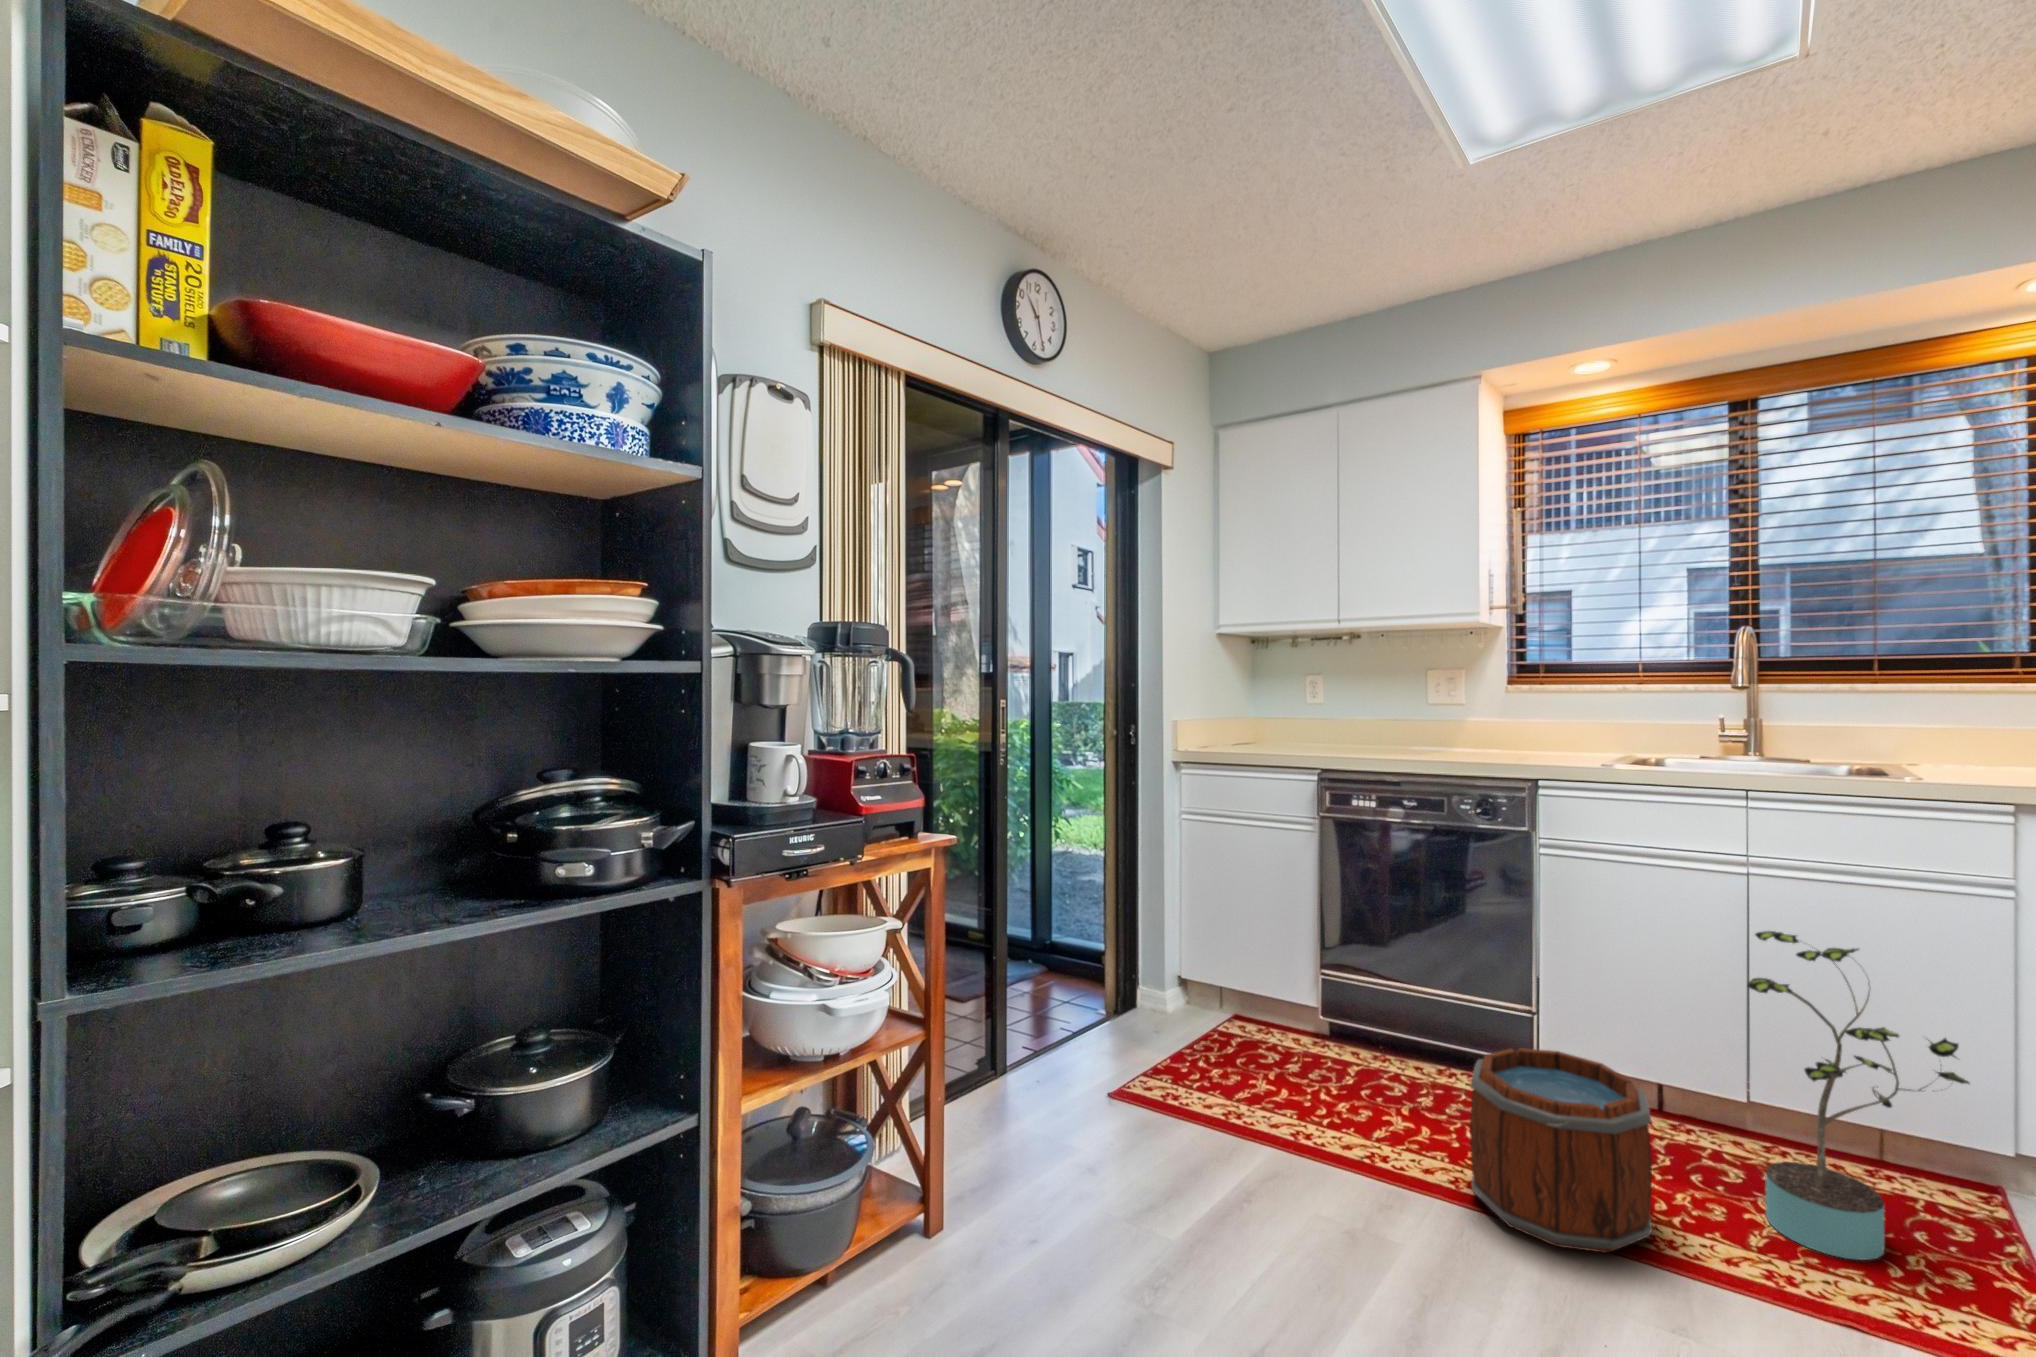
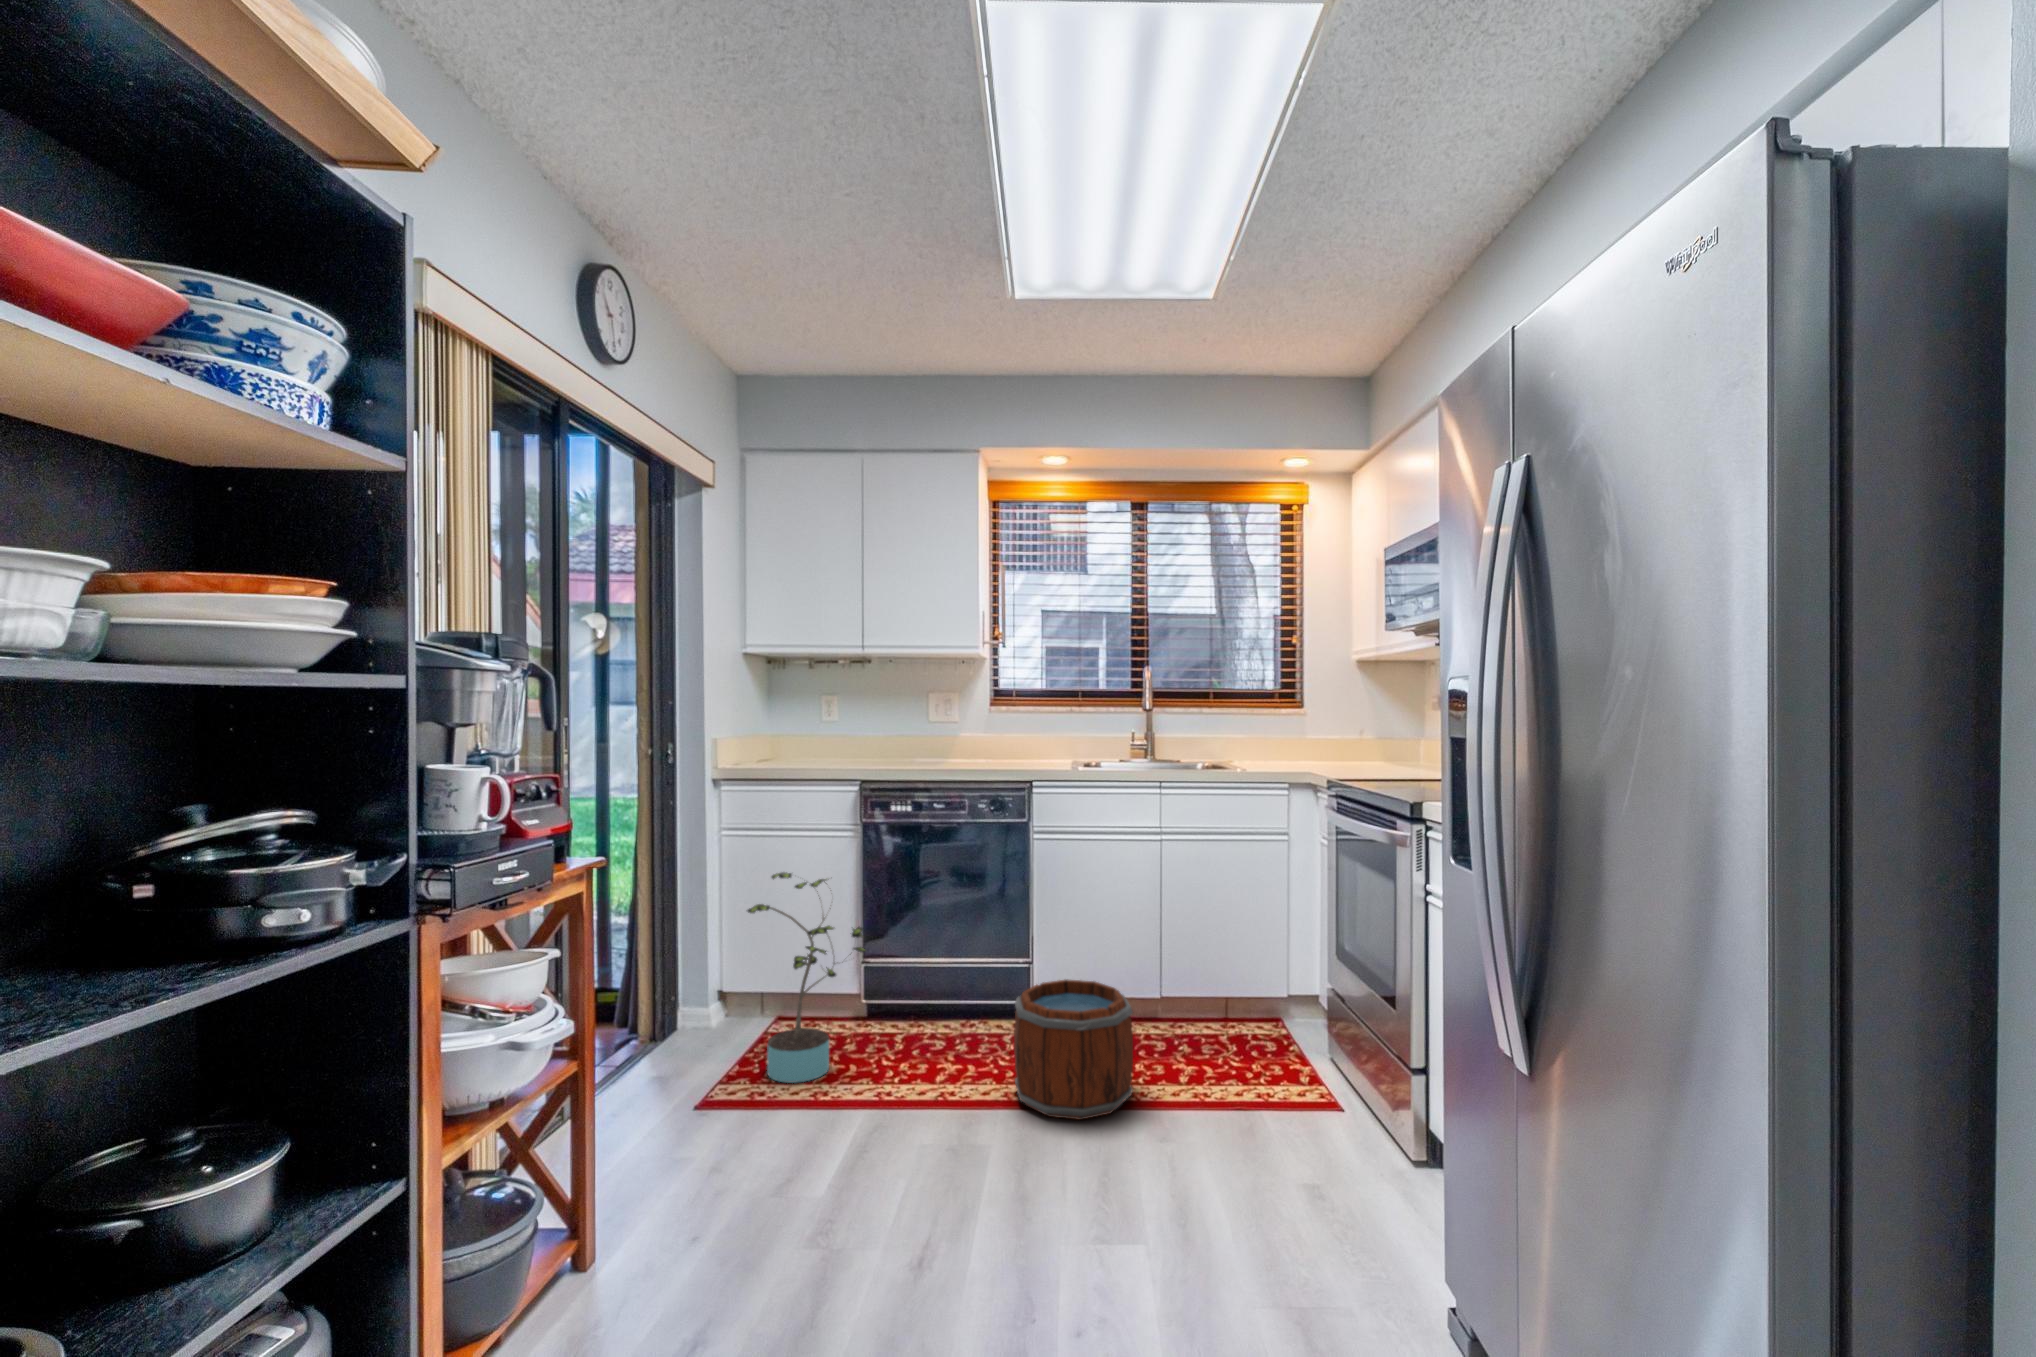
potted plant: present [1748,931,1969,1260] -> present [748,872,866,1083]

